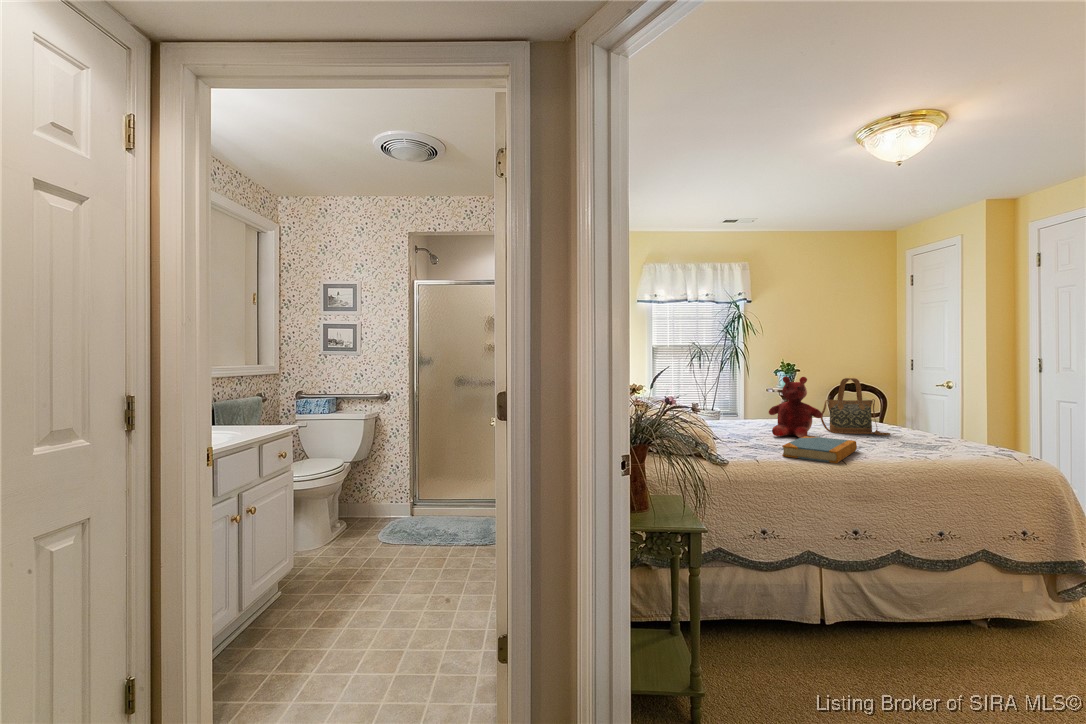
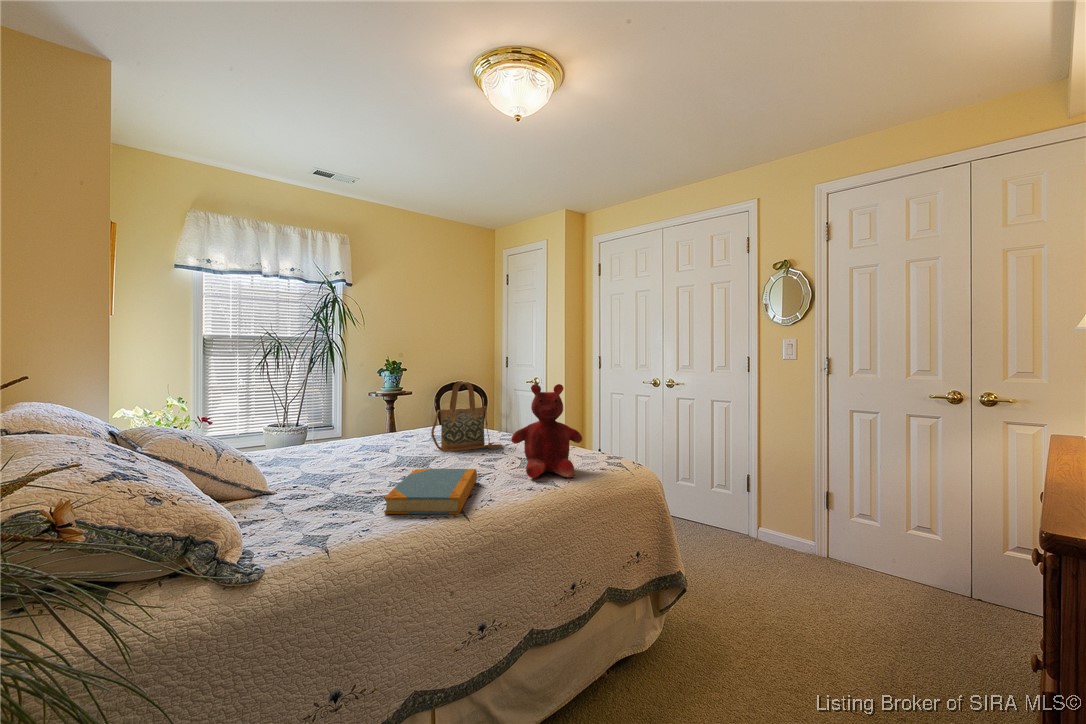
teddy bear: present [769,376,822,438] -> present [511,384,582,478]

